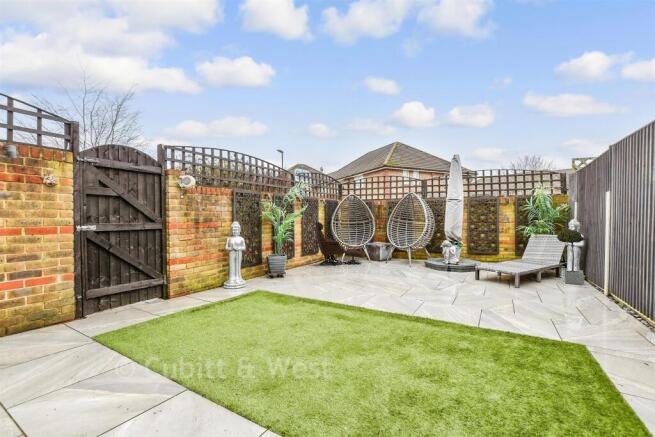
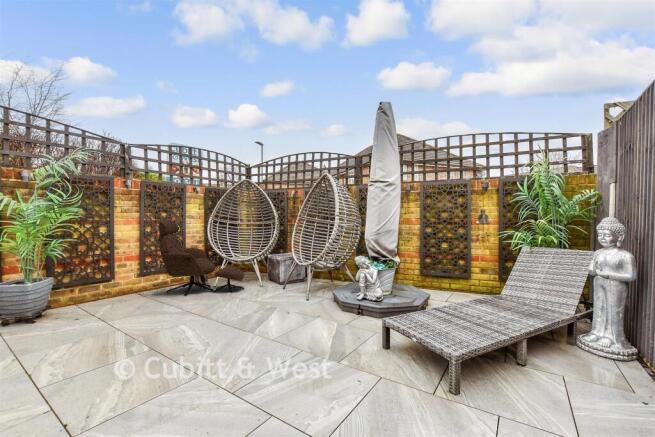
potted tree: present [557,228,586,285] -> none [567,235,641,381]

